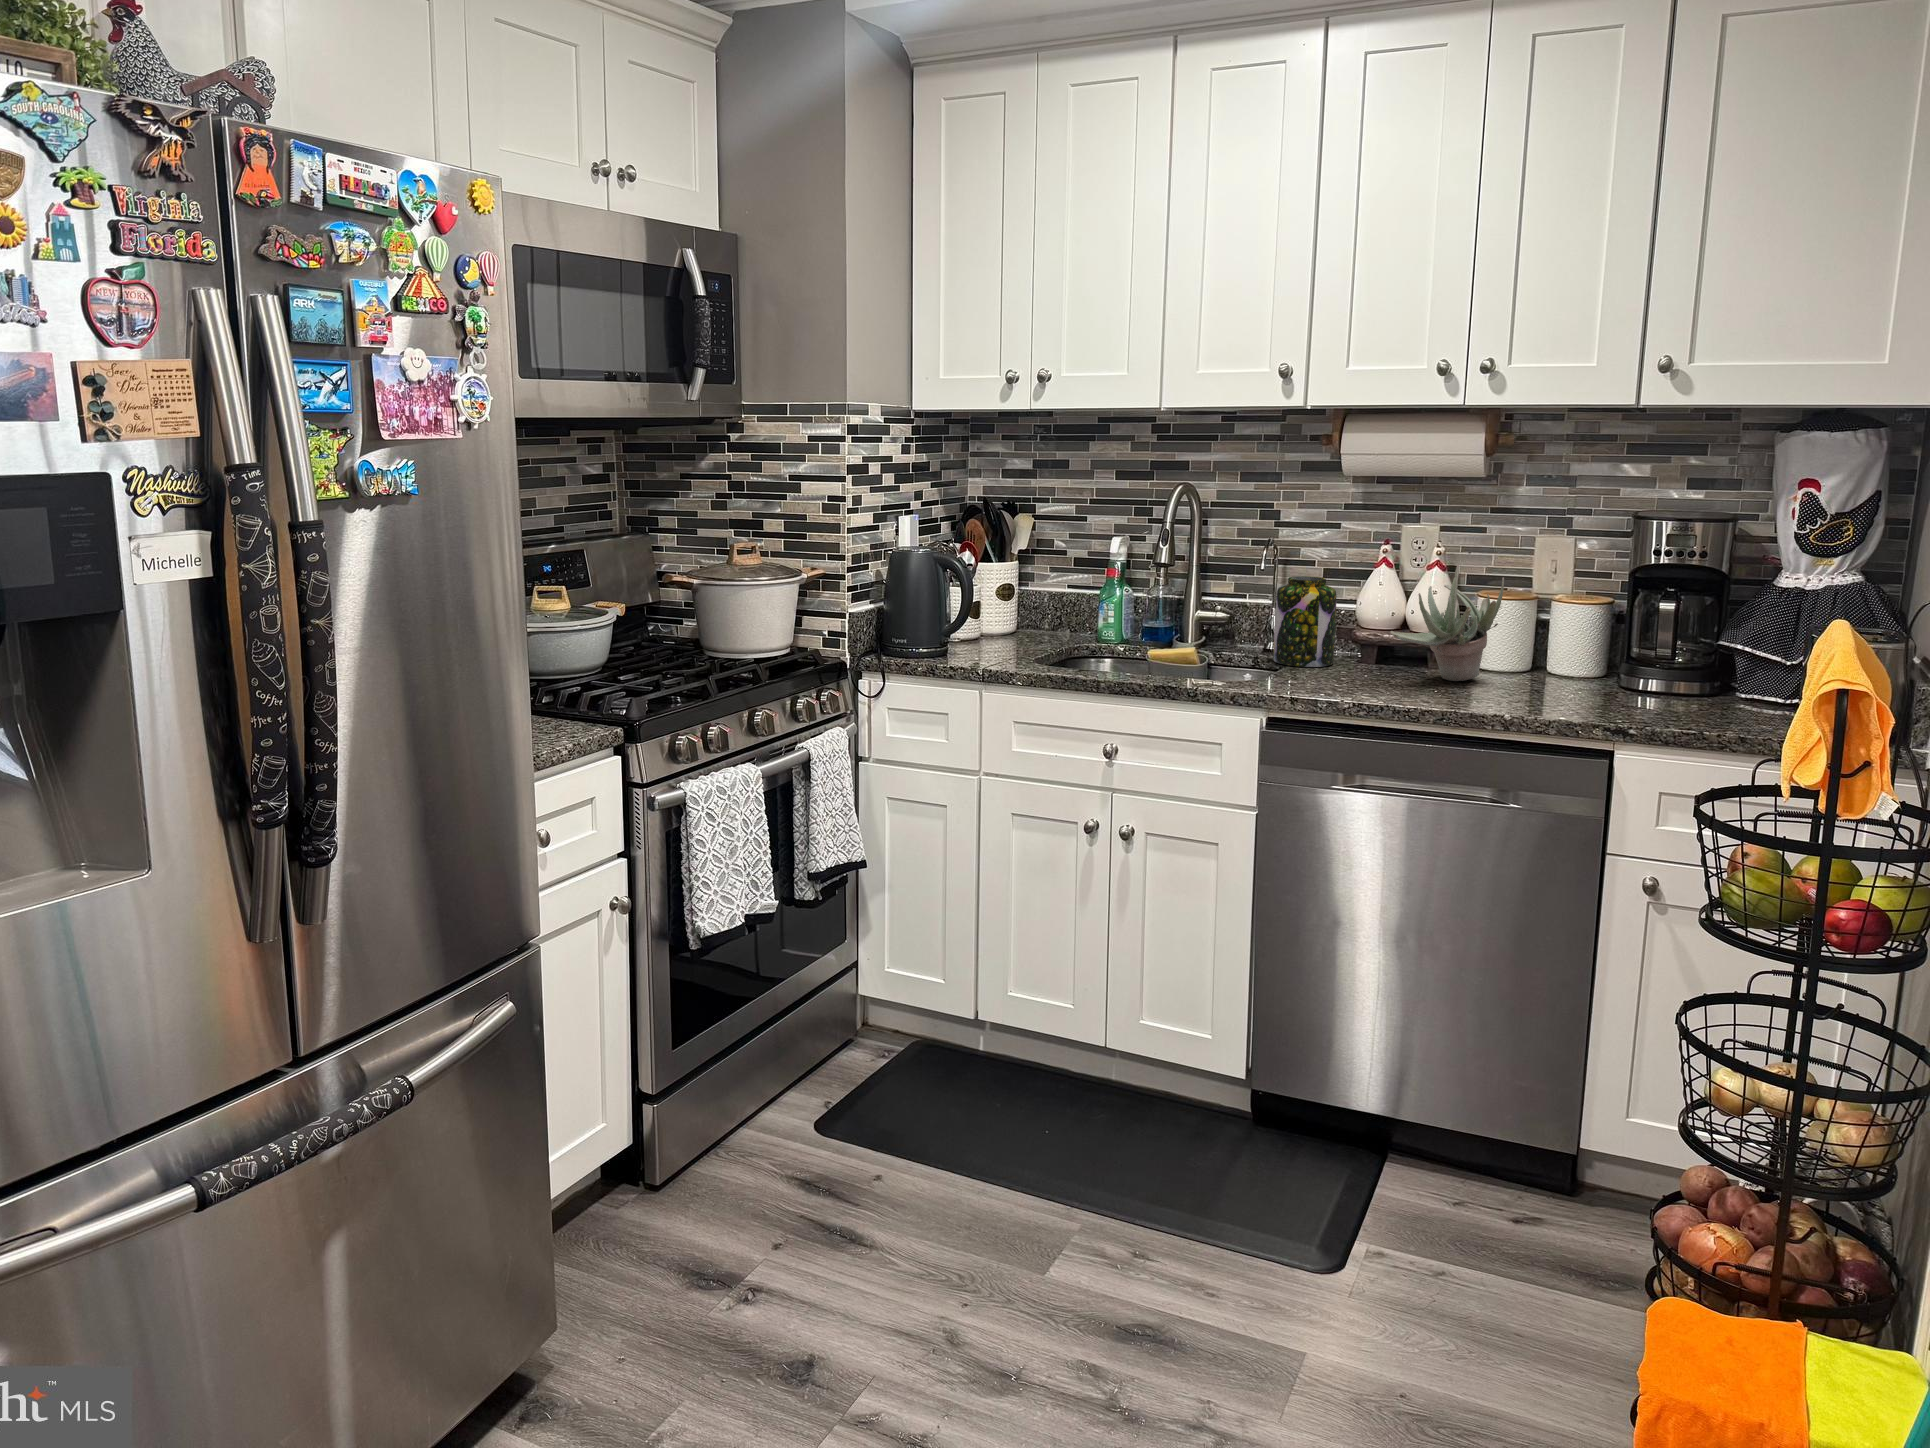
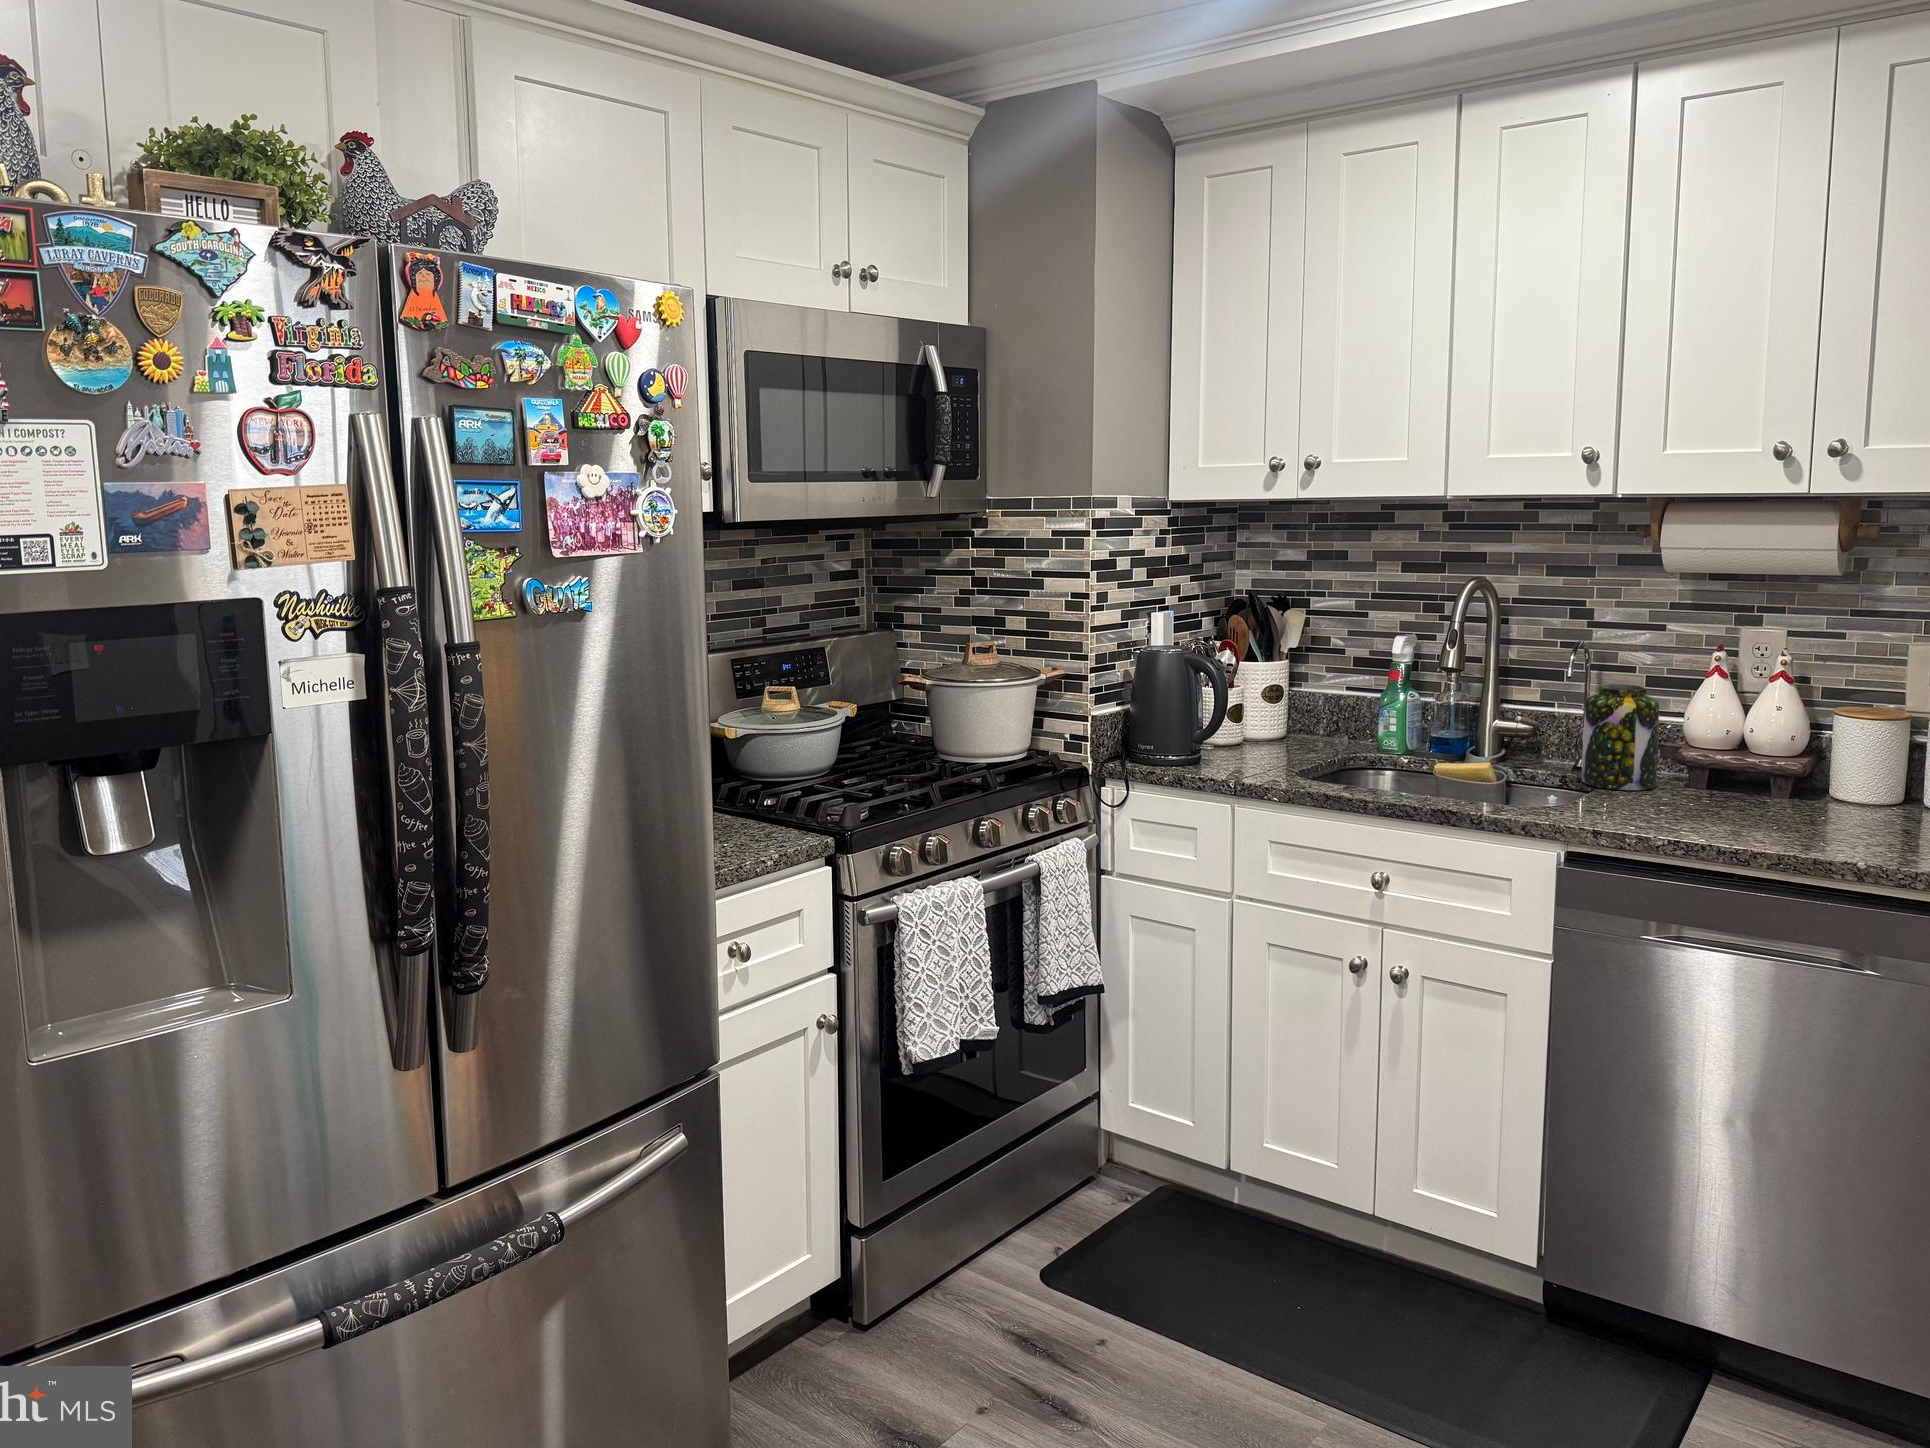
succulent plant: present [1390,564,1504,681] -> none [1721,676,1871,814]

